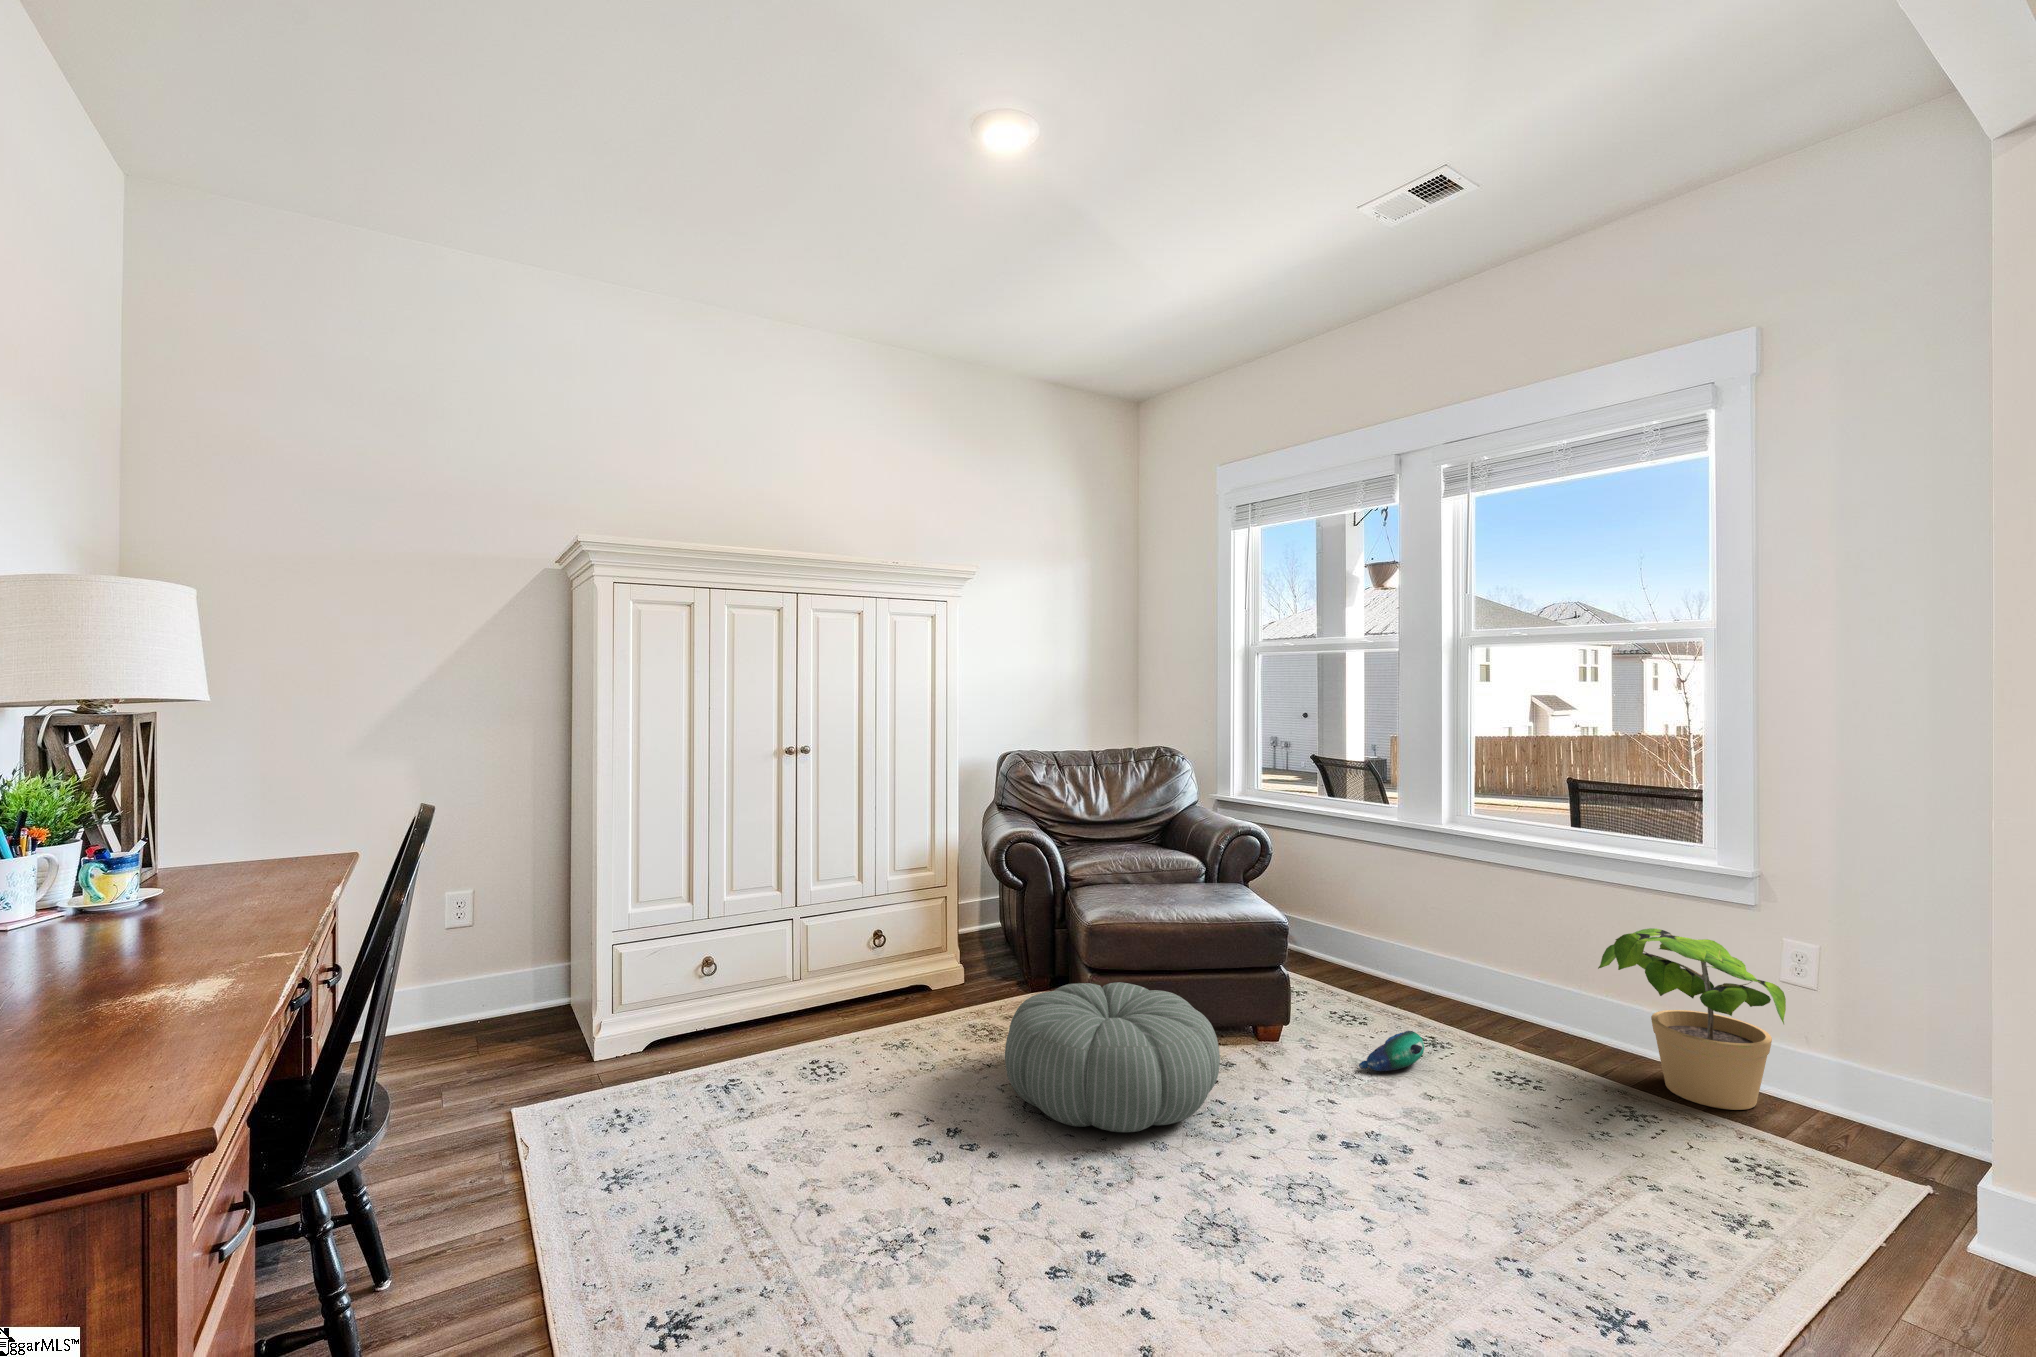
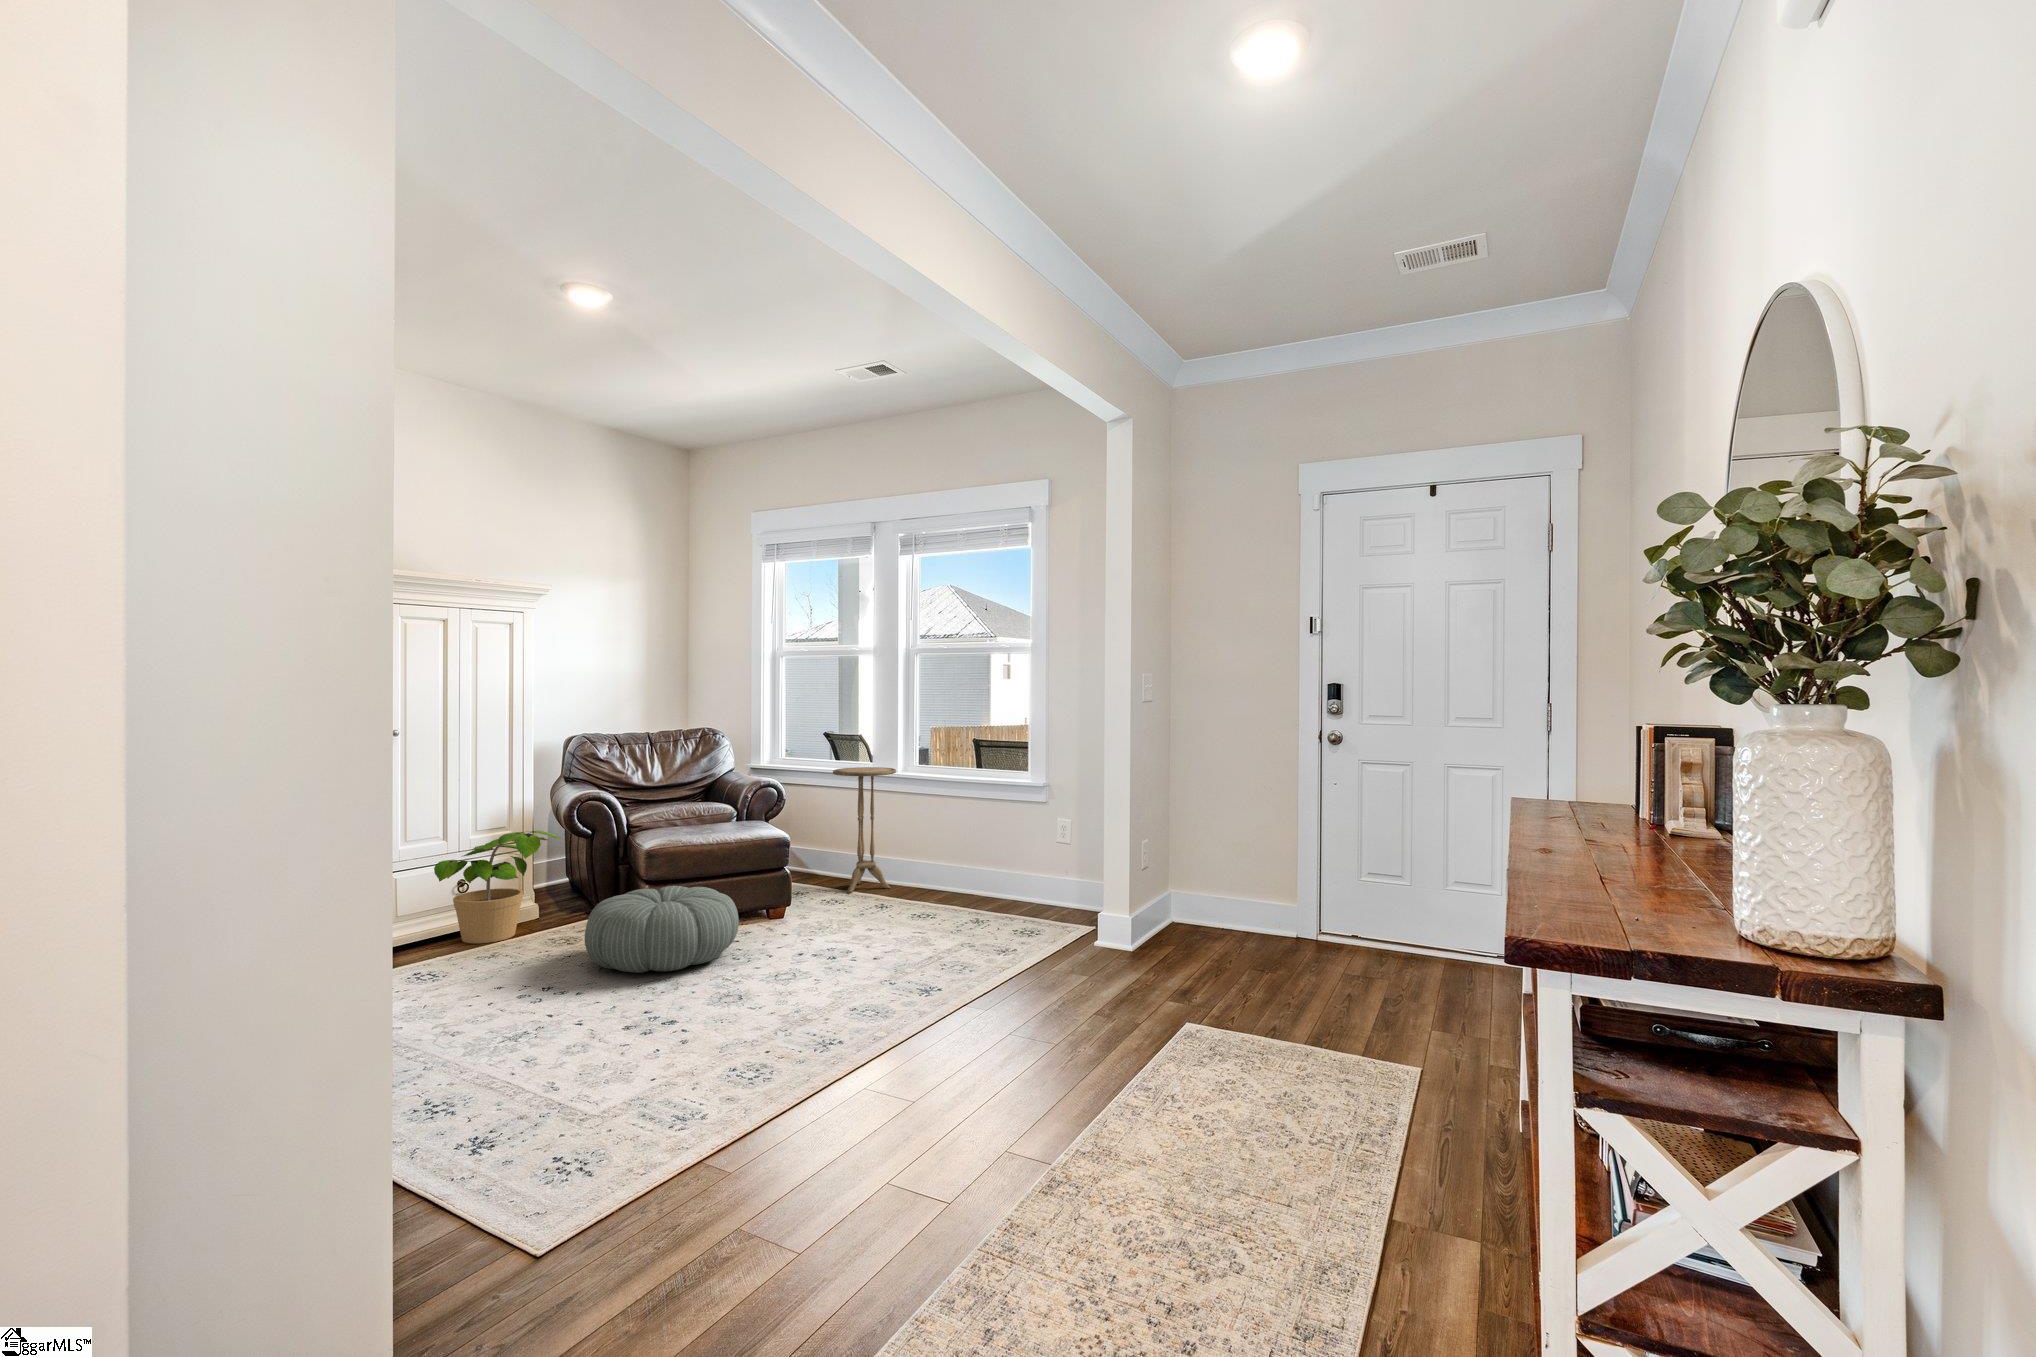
side table: none [1342,813,1442,1002] -> present [833,767,896,893]
potted plant: present [1598,928,1786,1110] -> present [434,831,560,944]
plush toy: present [1359,1031,1424,1072] -> none [832,899,874,924]

